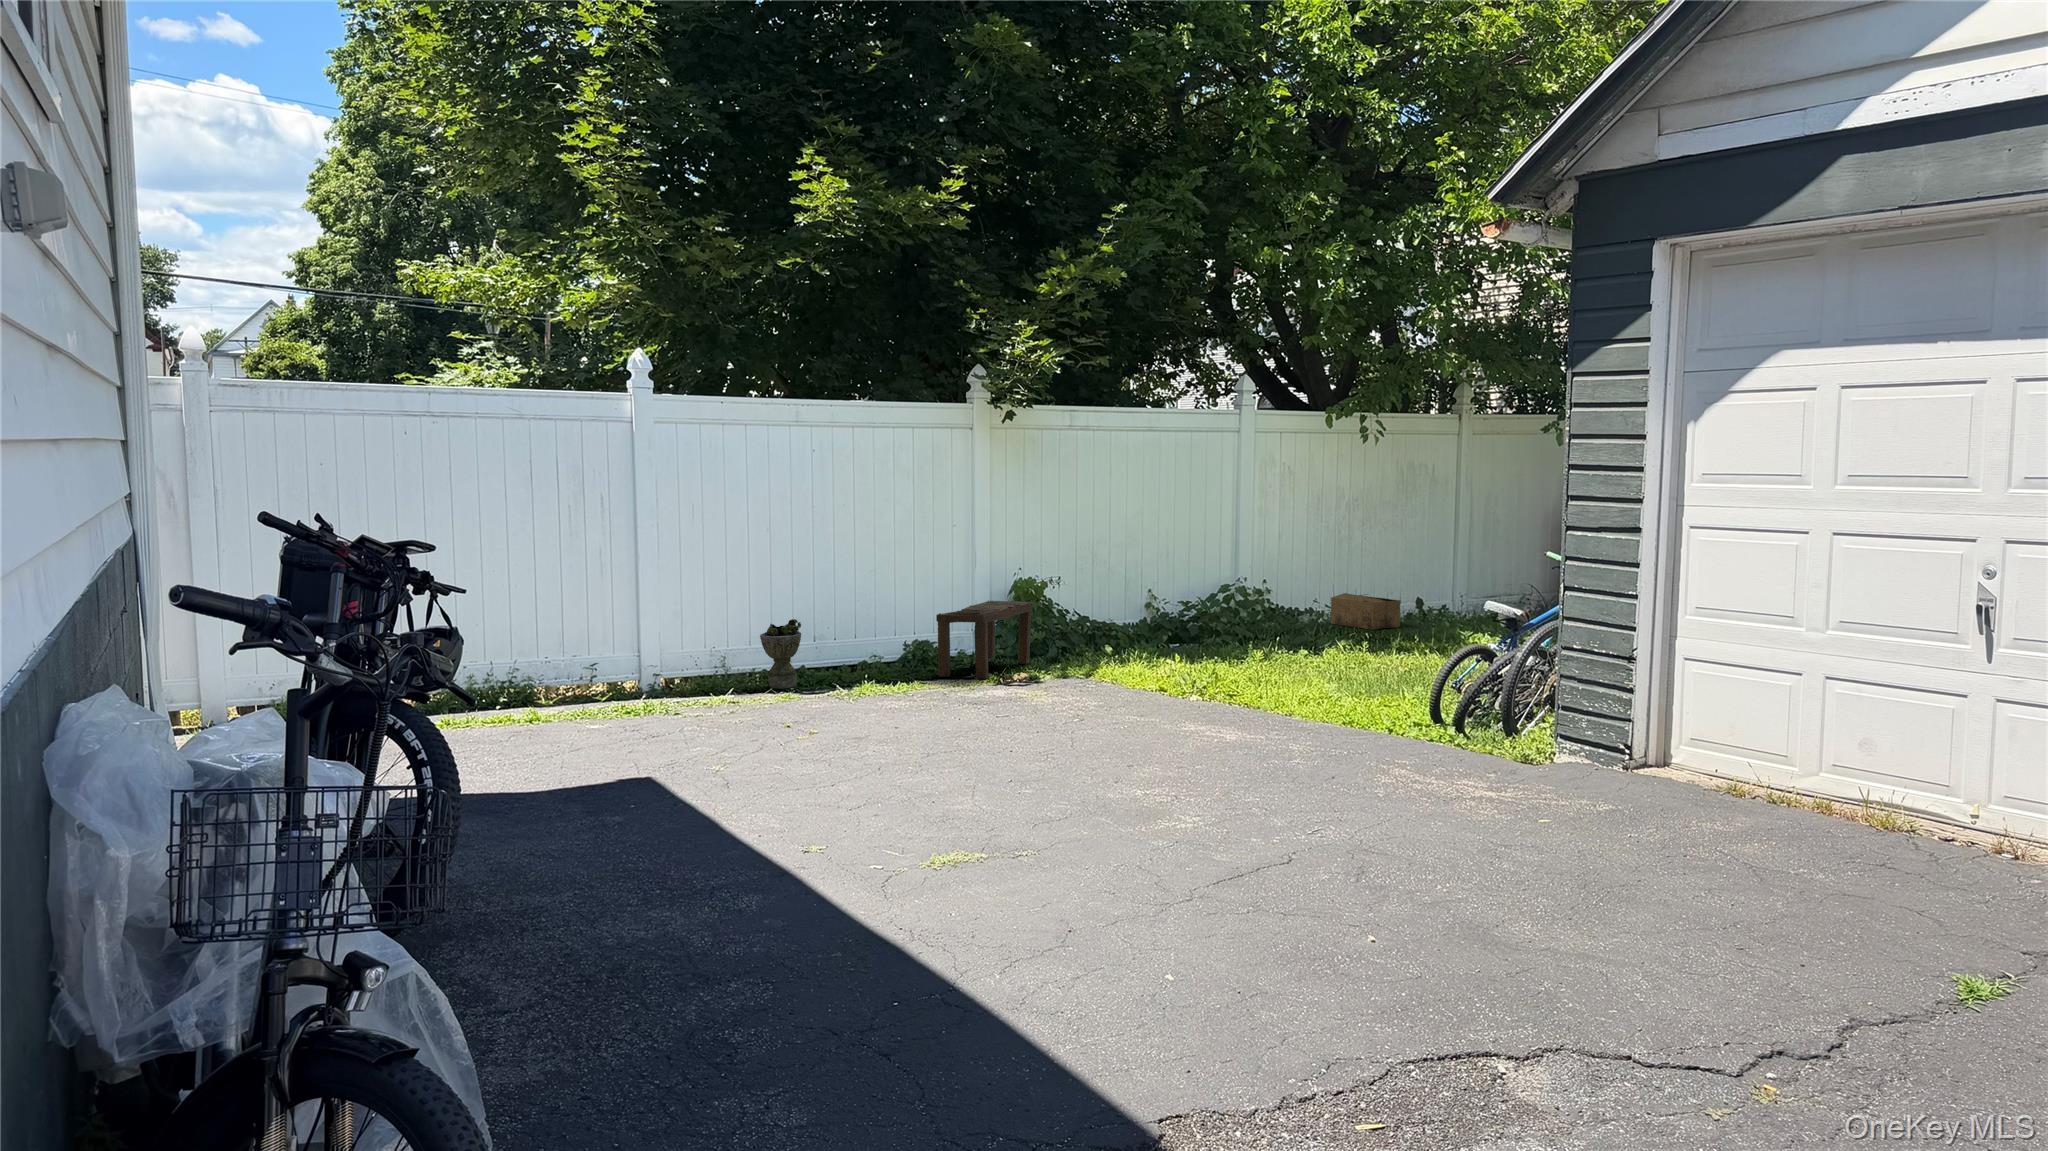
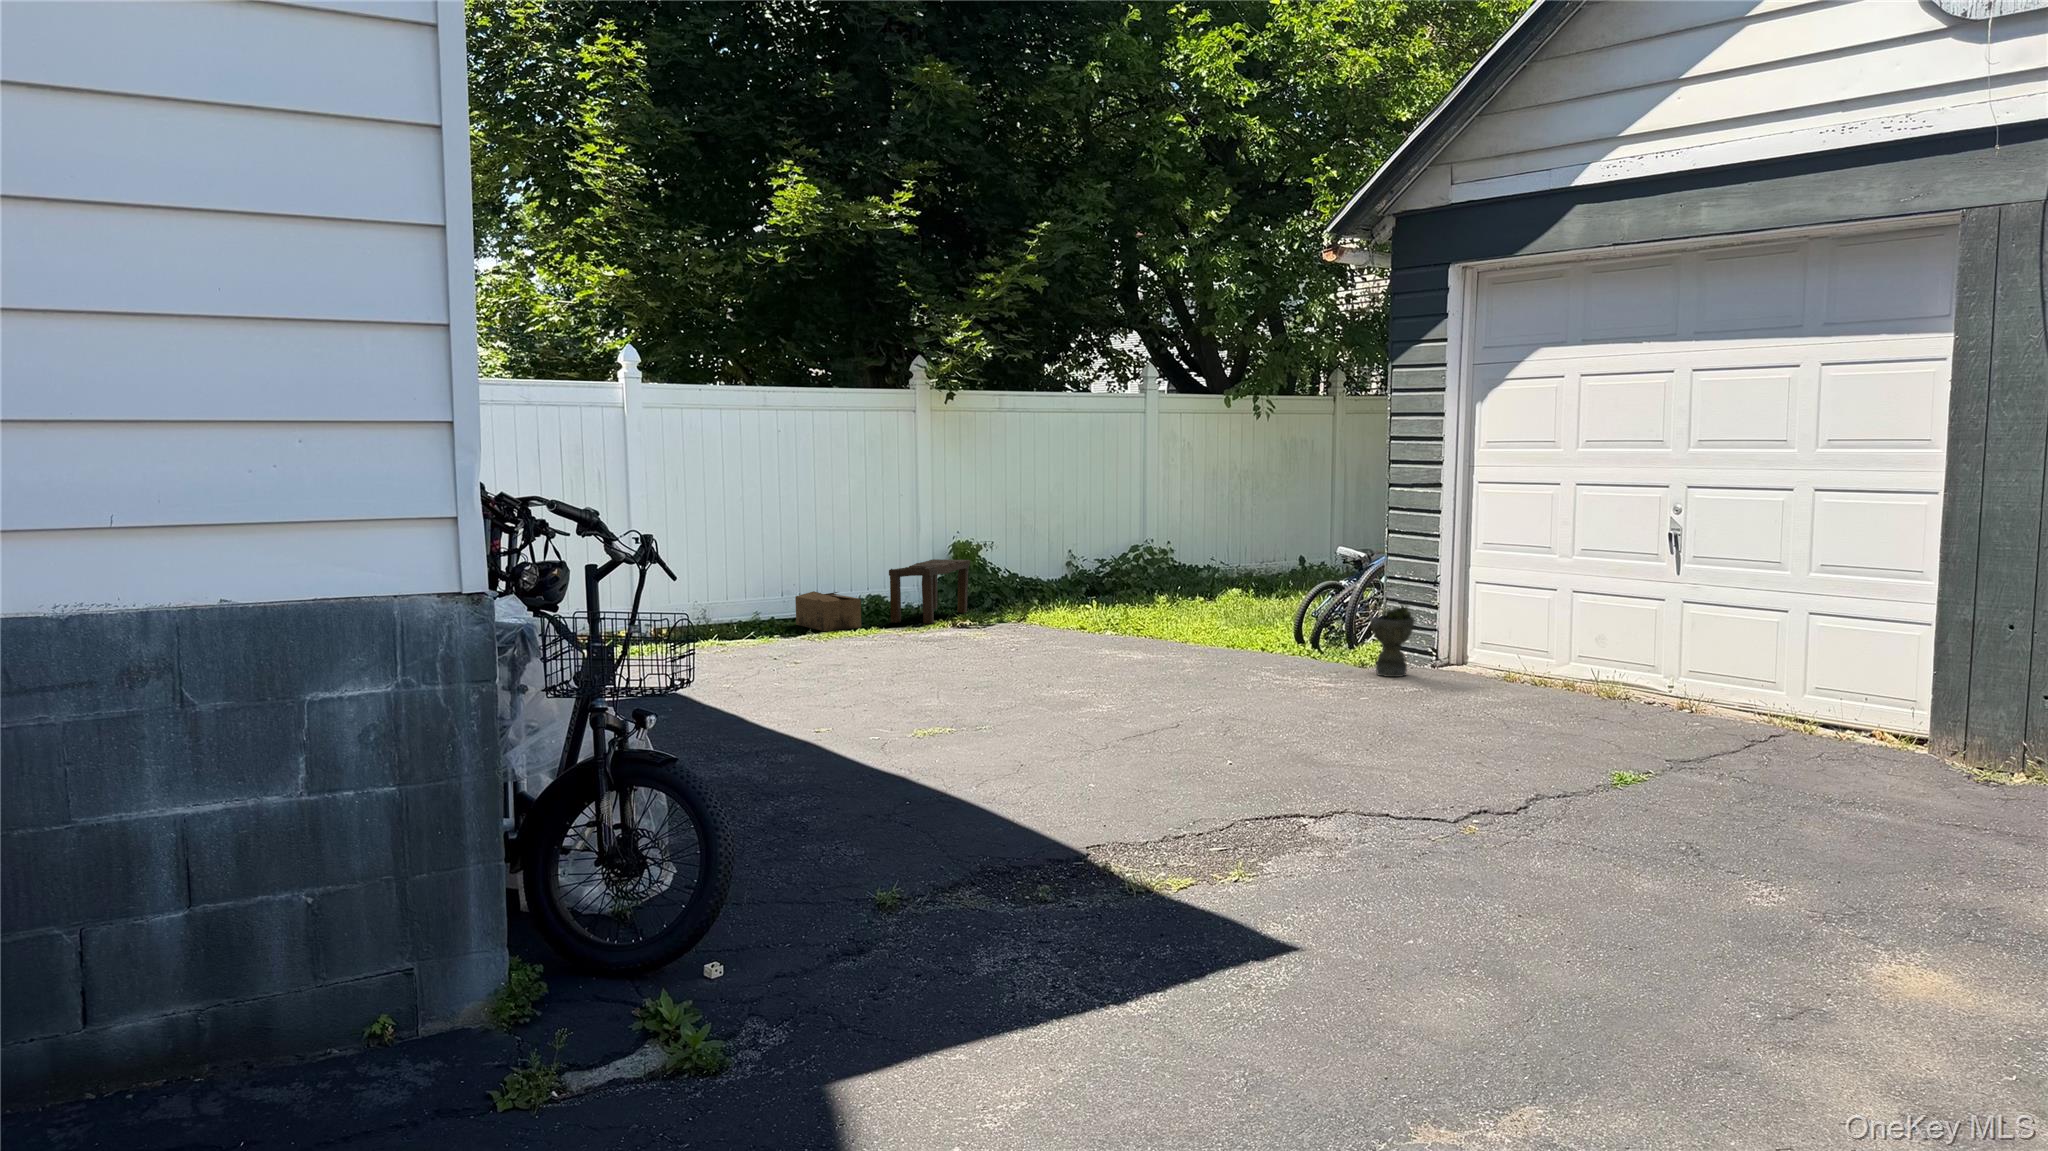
cardboard box: present [1331,593,1400,630] -> present [795,591,861,631]
planter: present [760,619,801,689] -> present [1370,605,1415,677]

